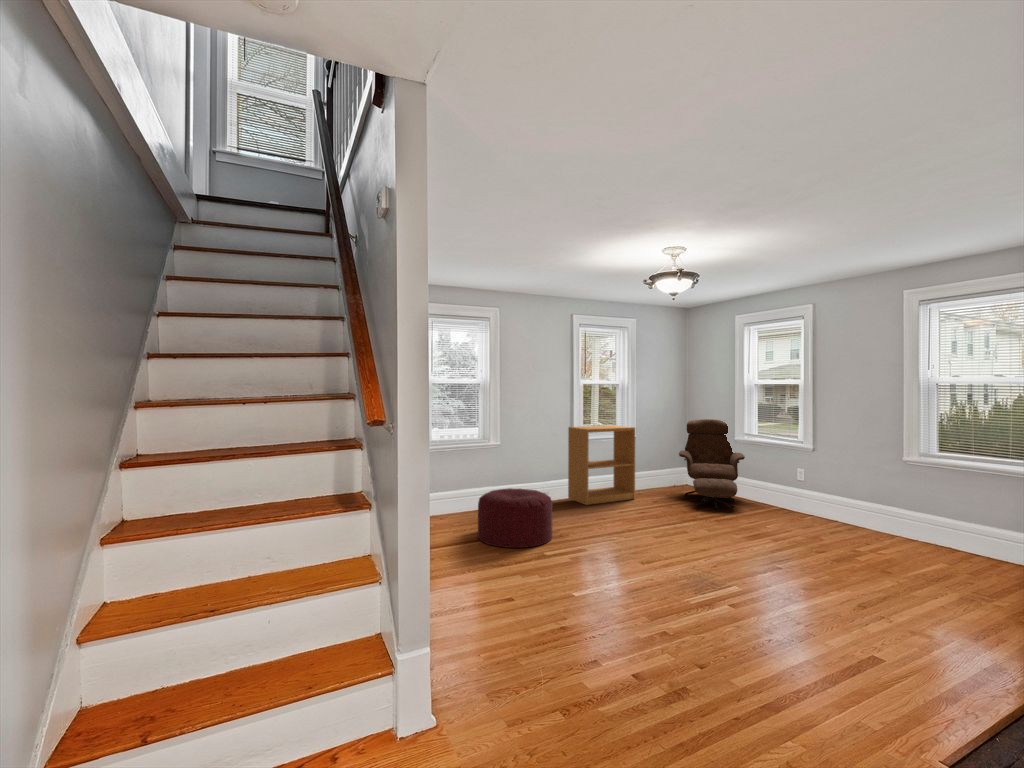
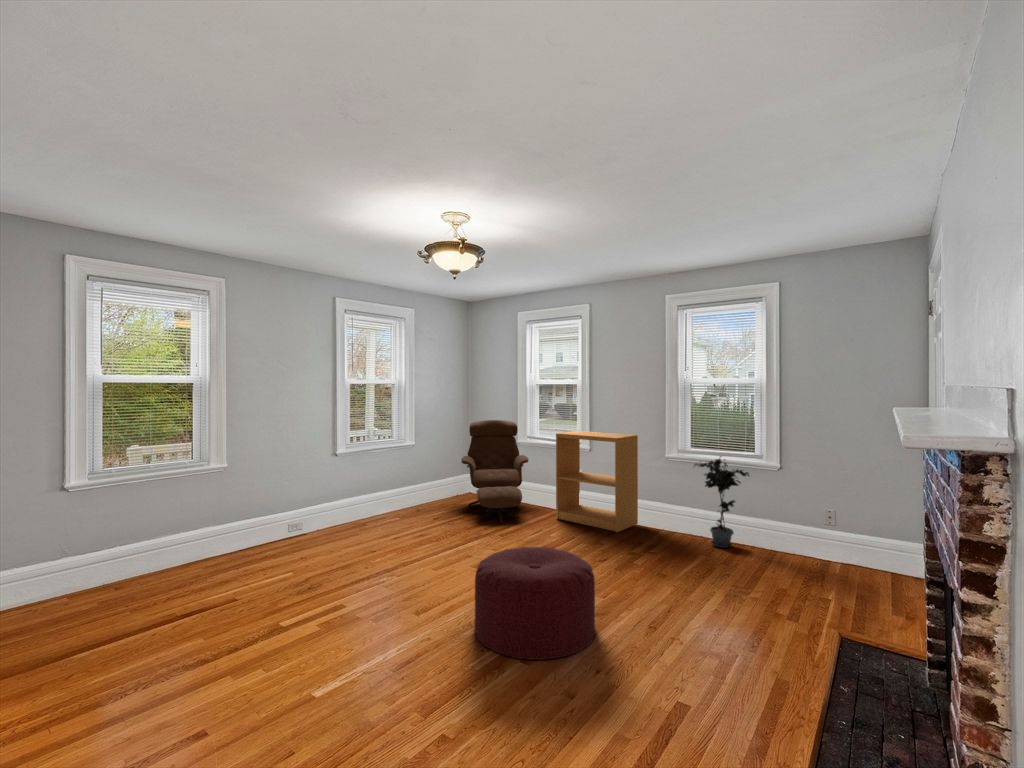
bookshelf: present [568,425,635,505] -> present [556,431,638,532]
potted plant: none [929,461,1001,558] -> present [694,457,749,548]
ottoman: present [478,488,552,548] -> present [475,547,595,660]

